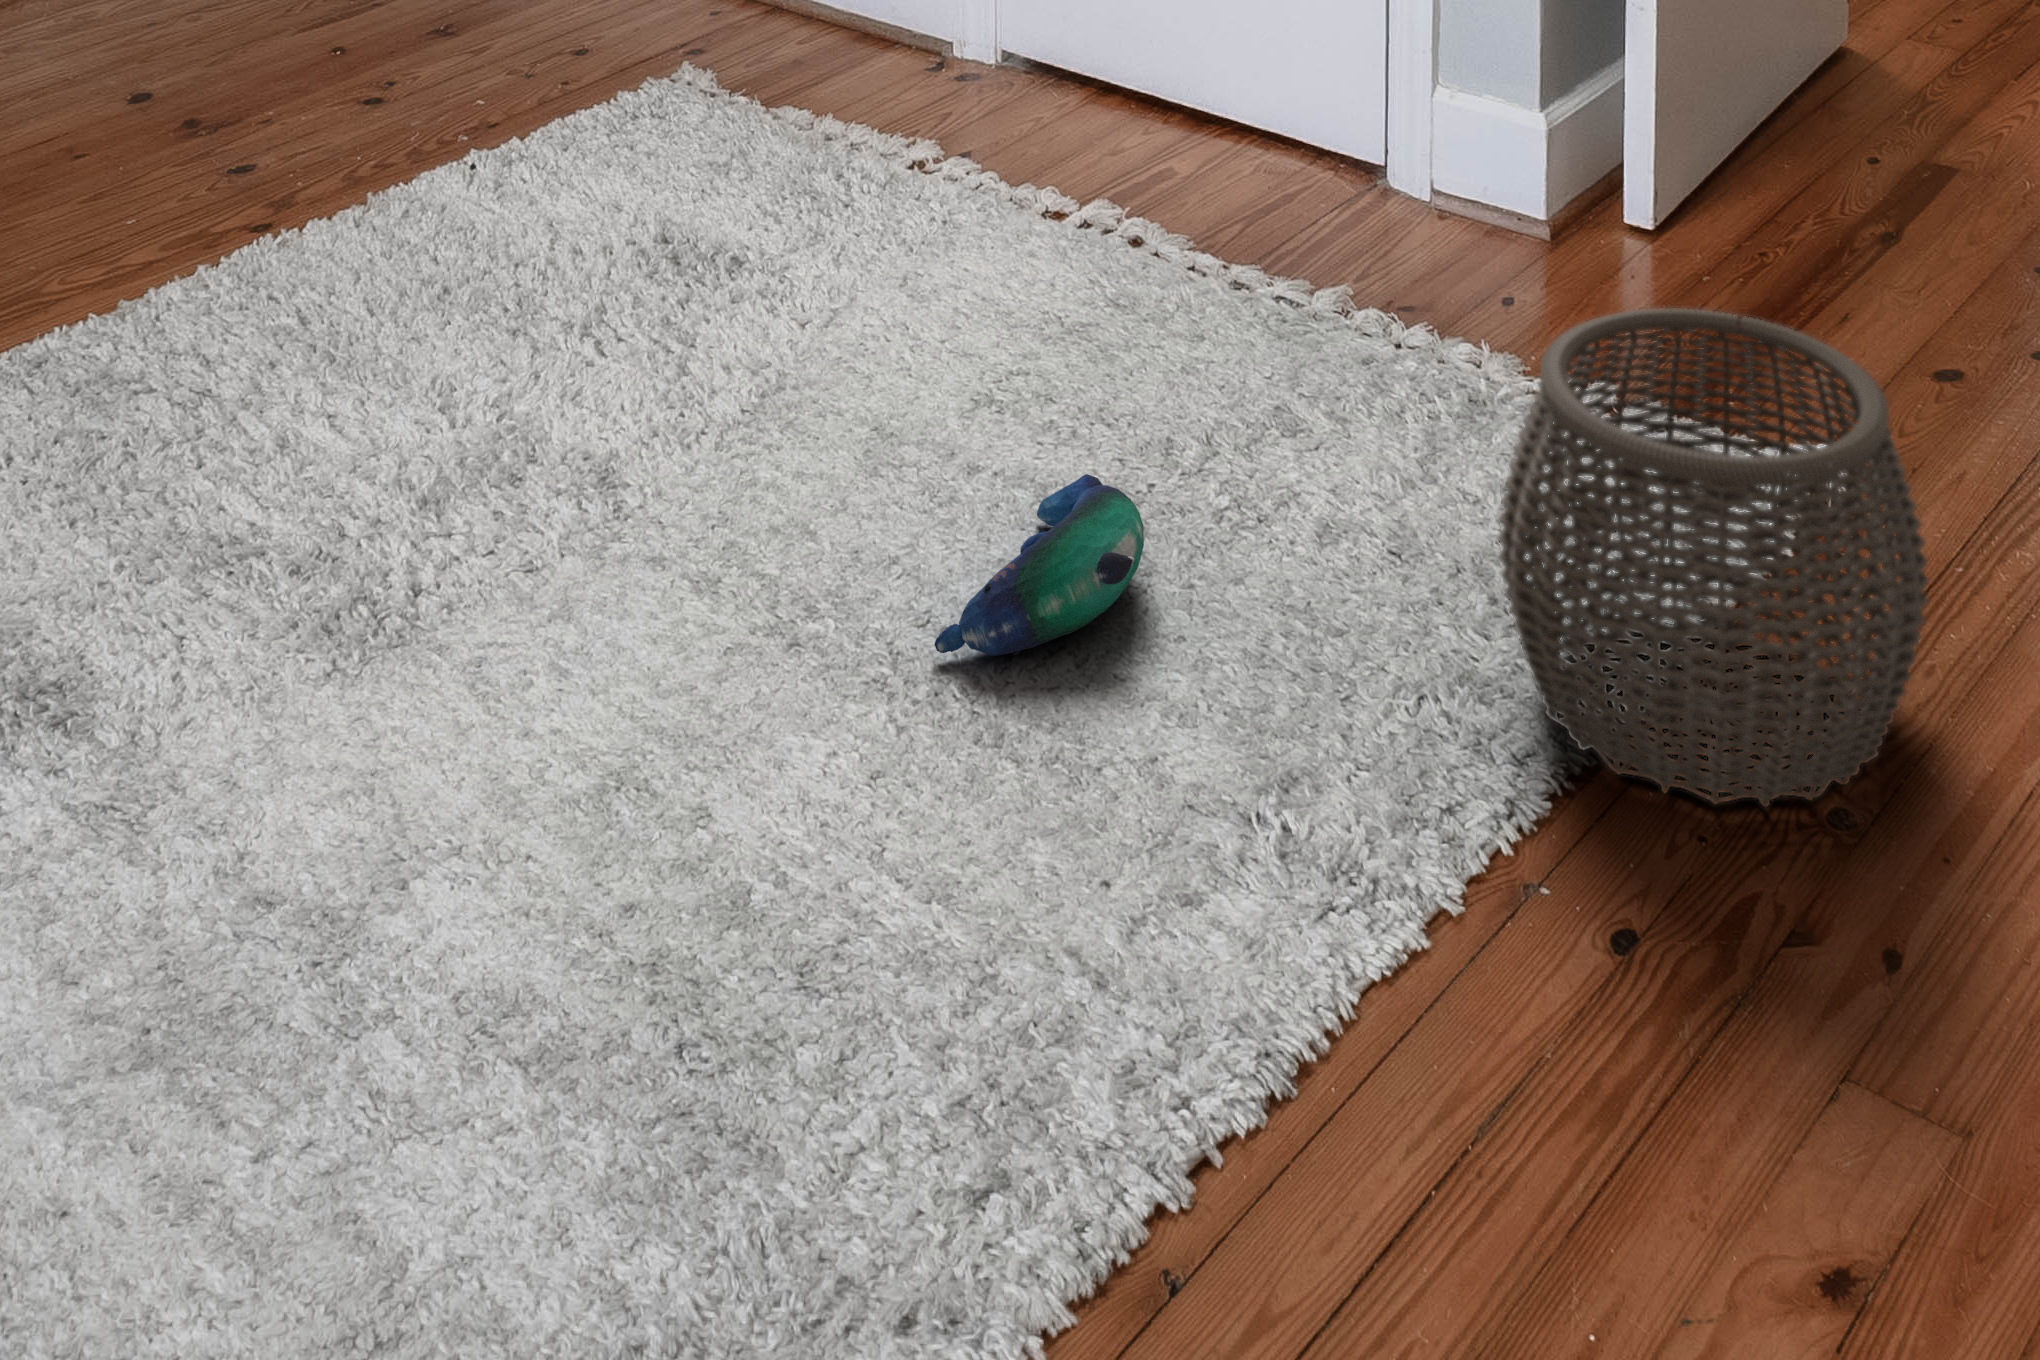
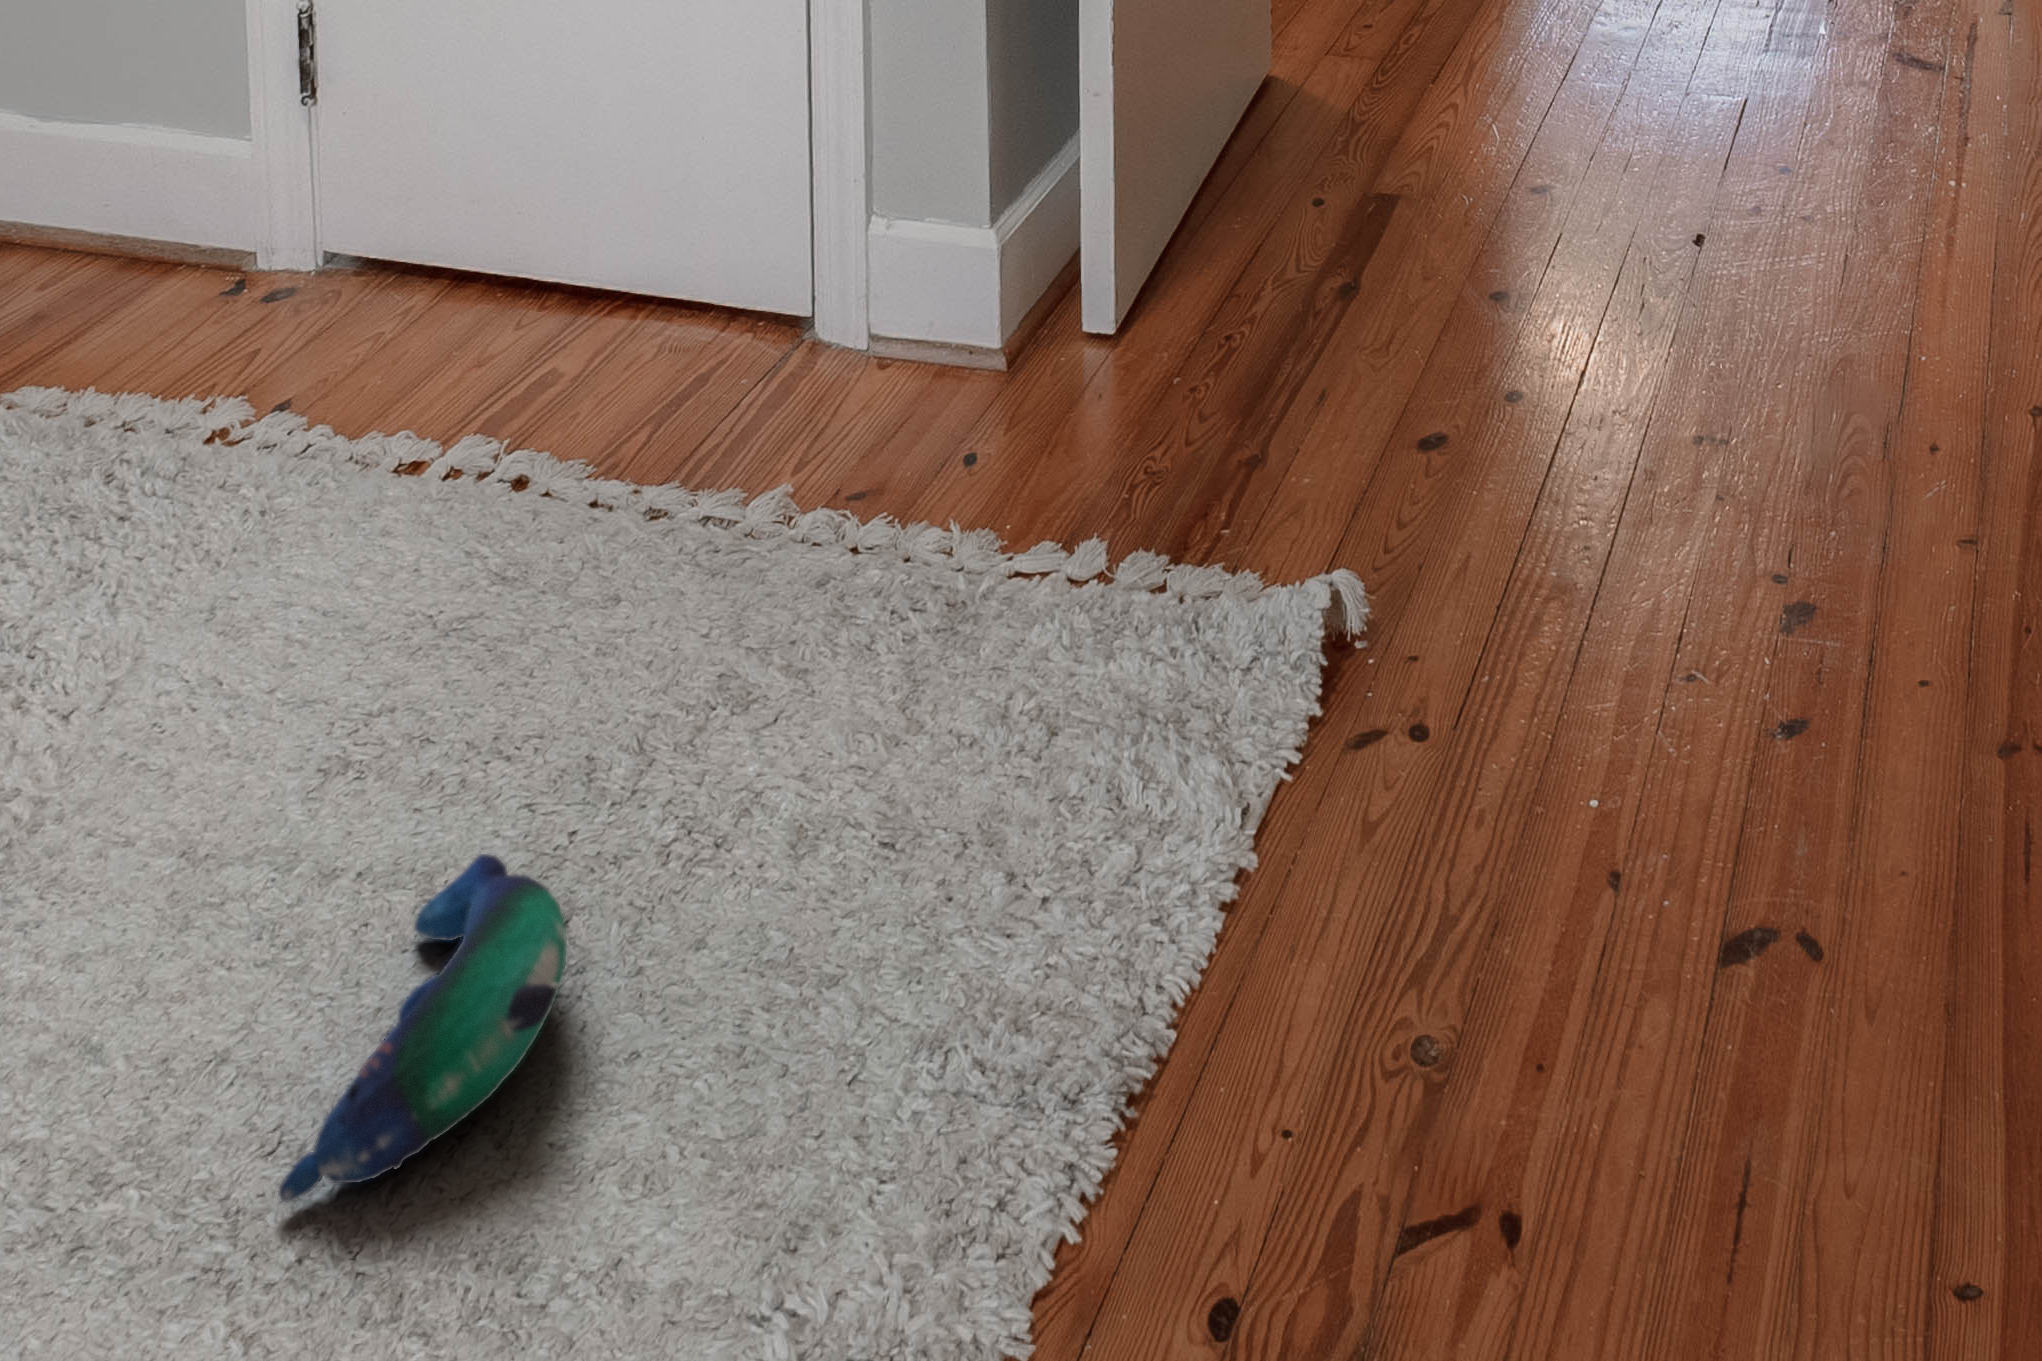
woven basket: present [1498,308,1929,807] -> none [1026,482,1509,1106]

